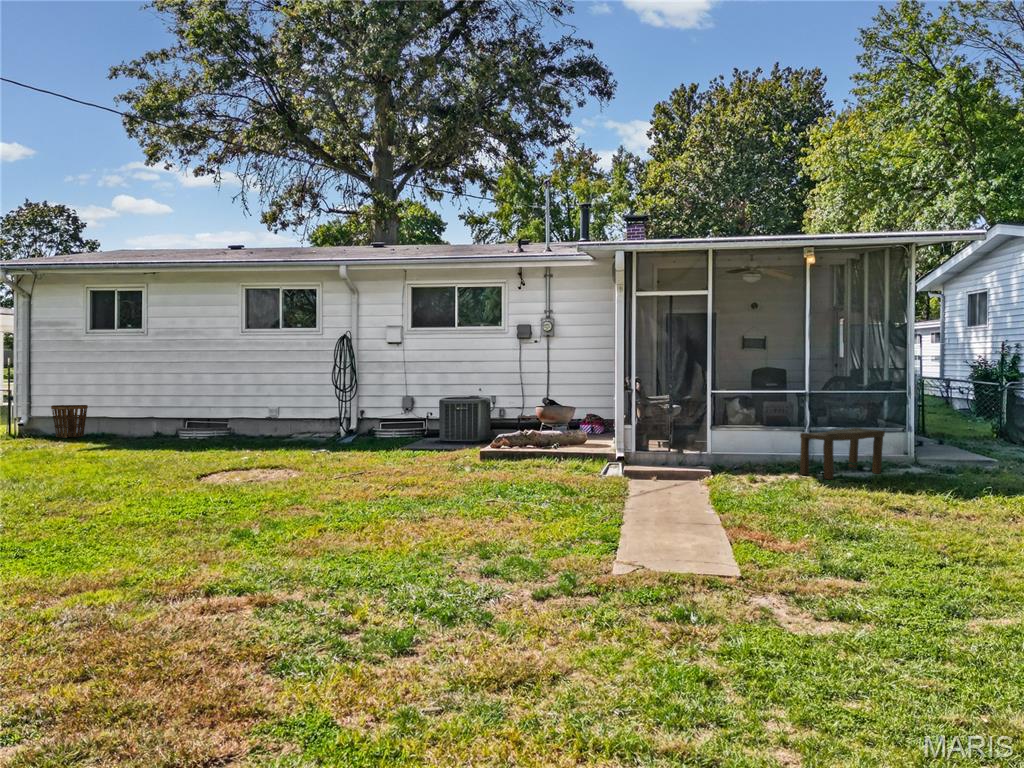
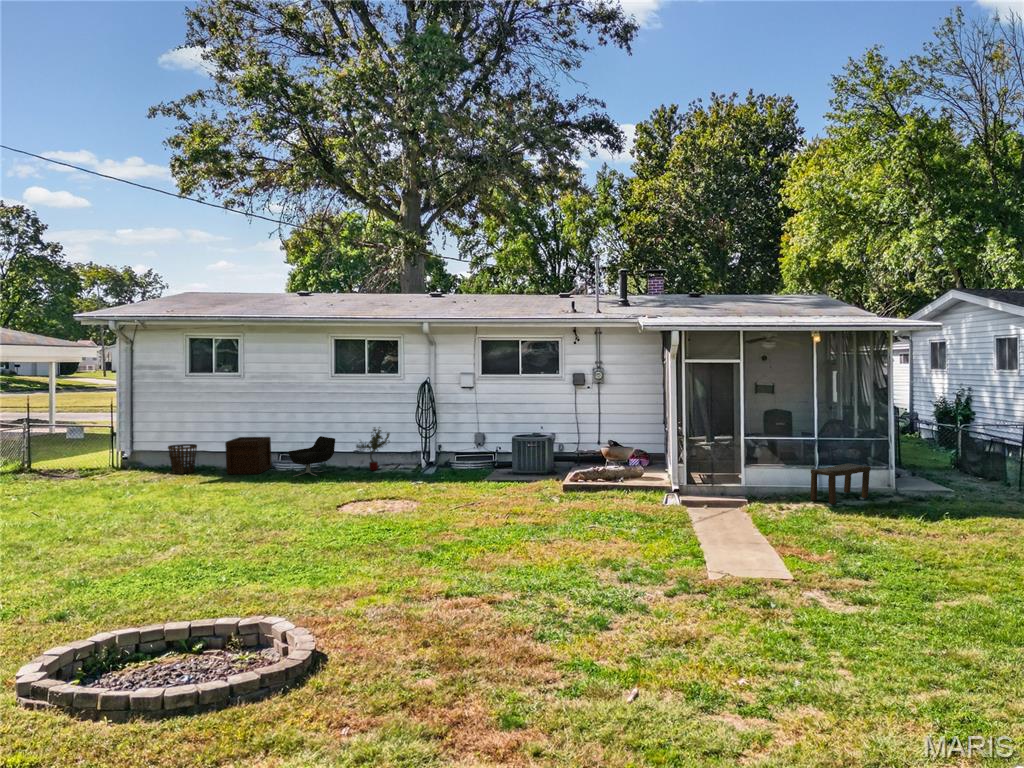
potted tree: none [262,386,303,438] -> present [356,427,390,471]
wooden crate: none [111,398,172,439] -> present [225,437,272,474]
lounge chair: none [182,398,238,442] -> present [288,436,335,476]

